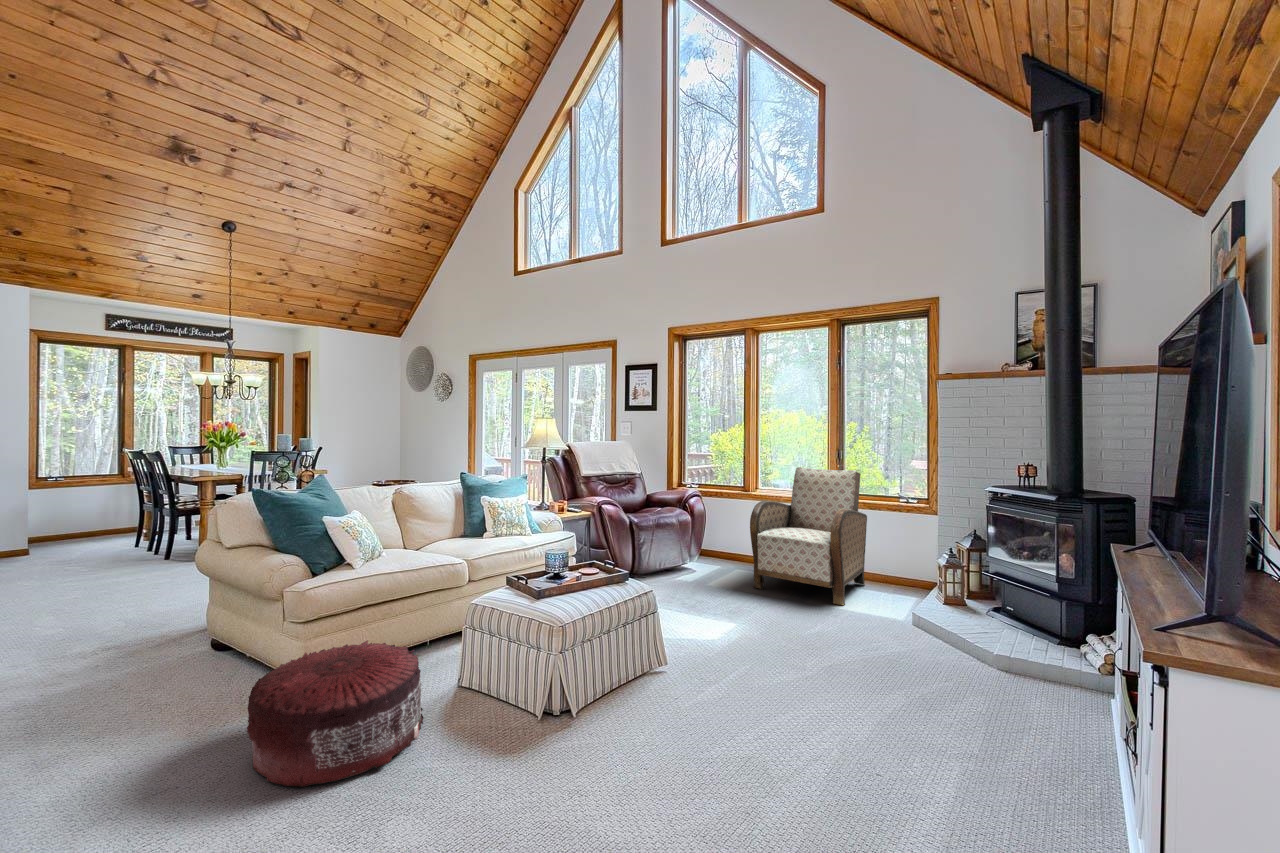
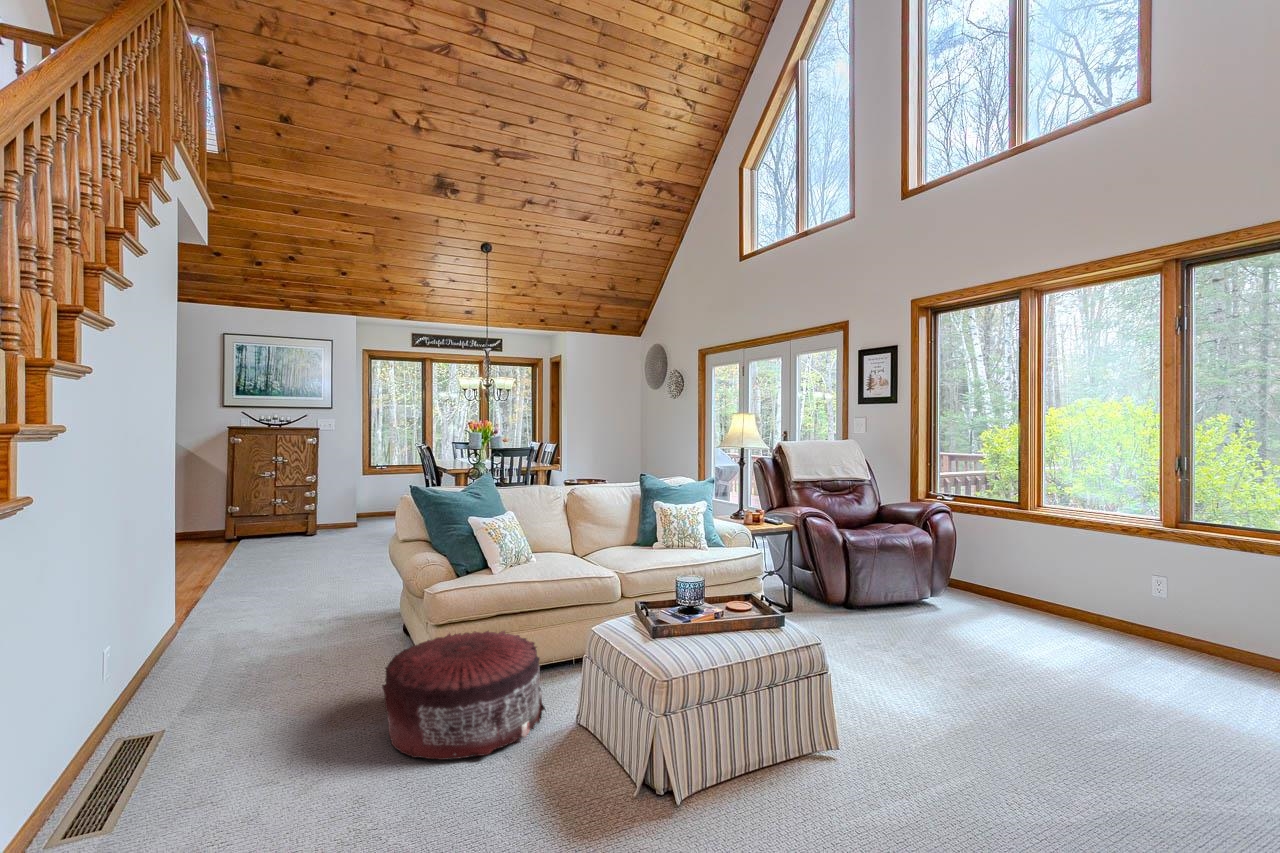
armchair: present [750,467,867,605] -> none [1005,480,1218,687]

